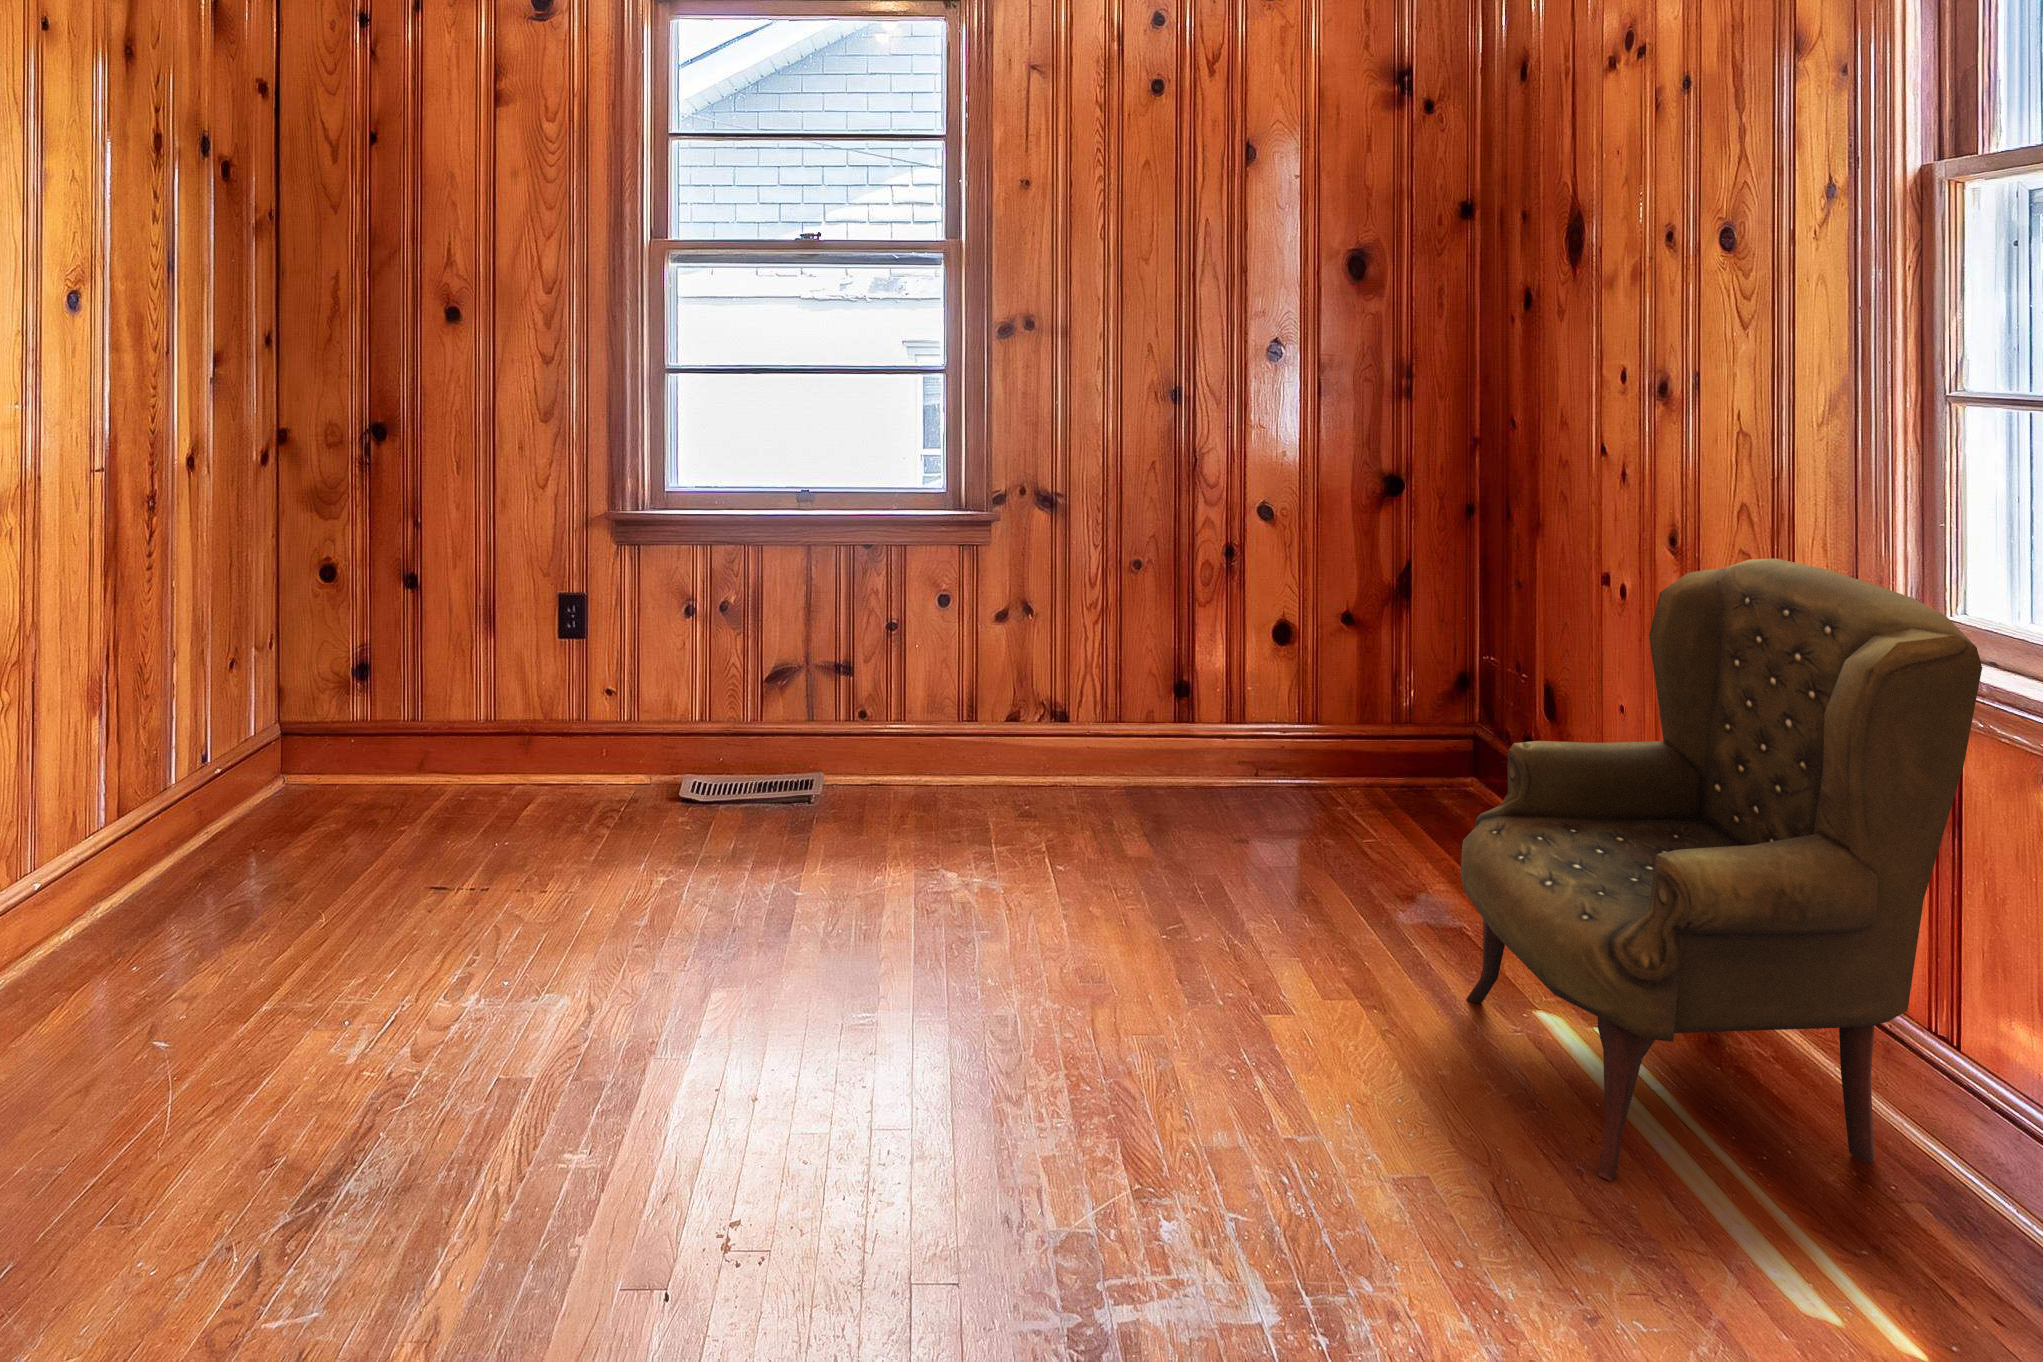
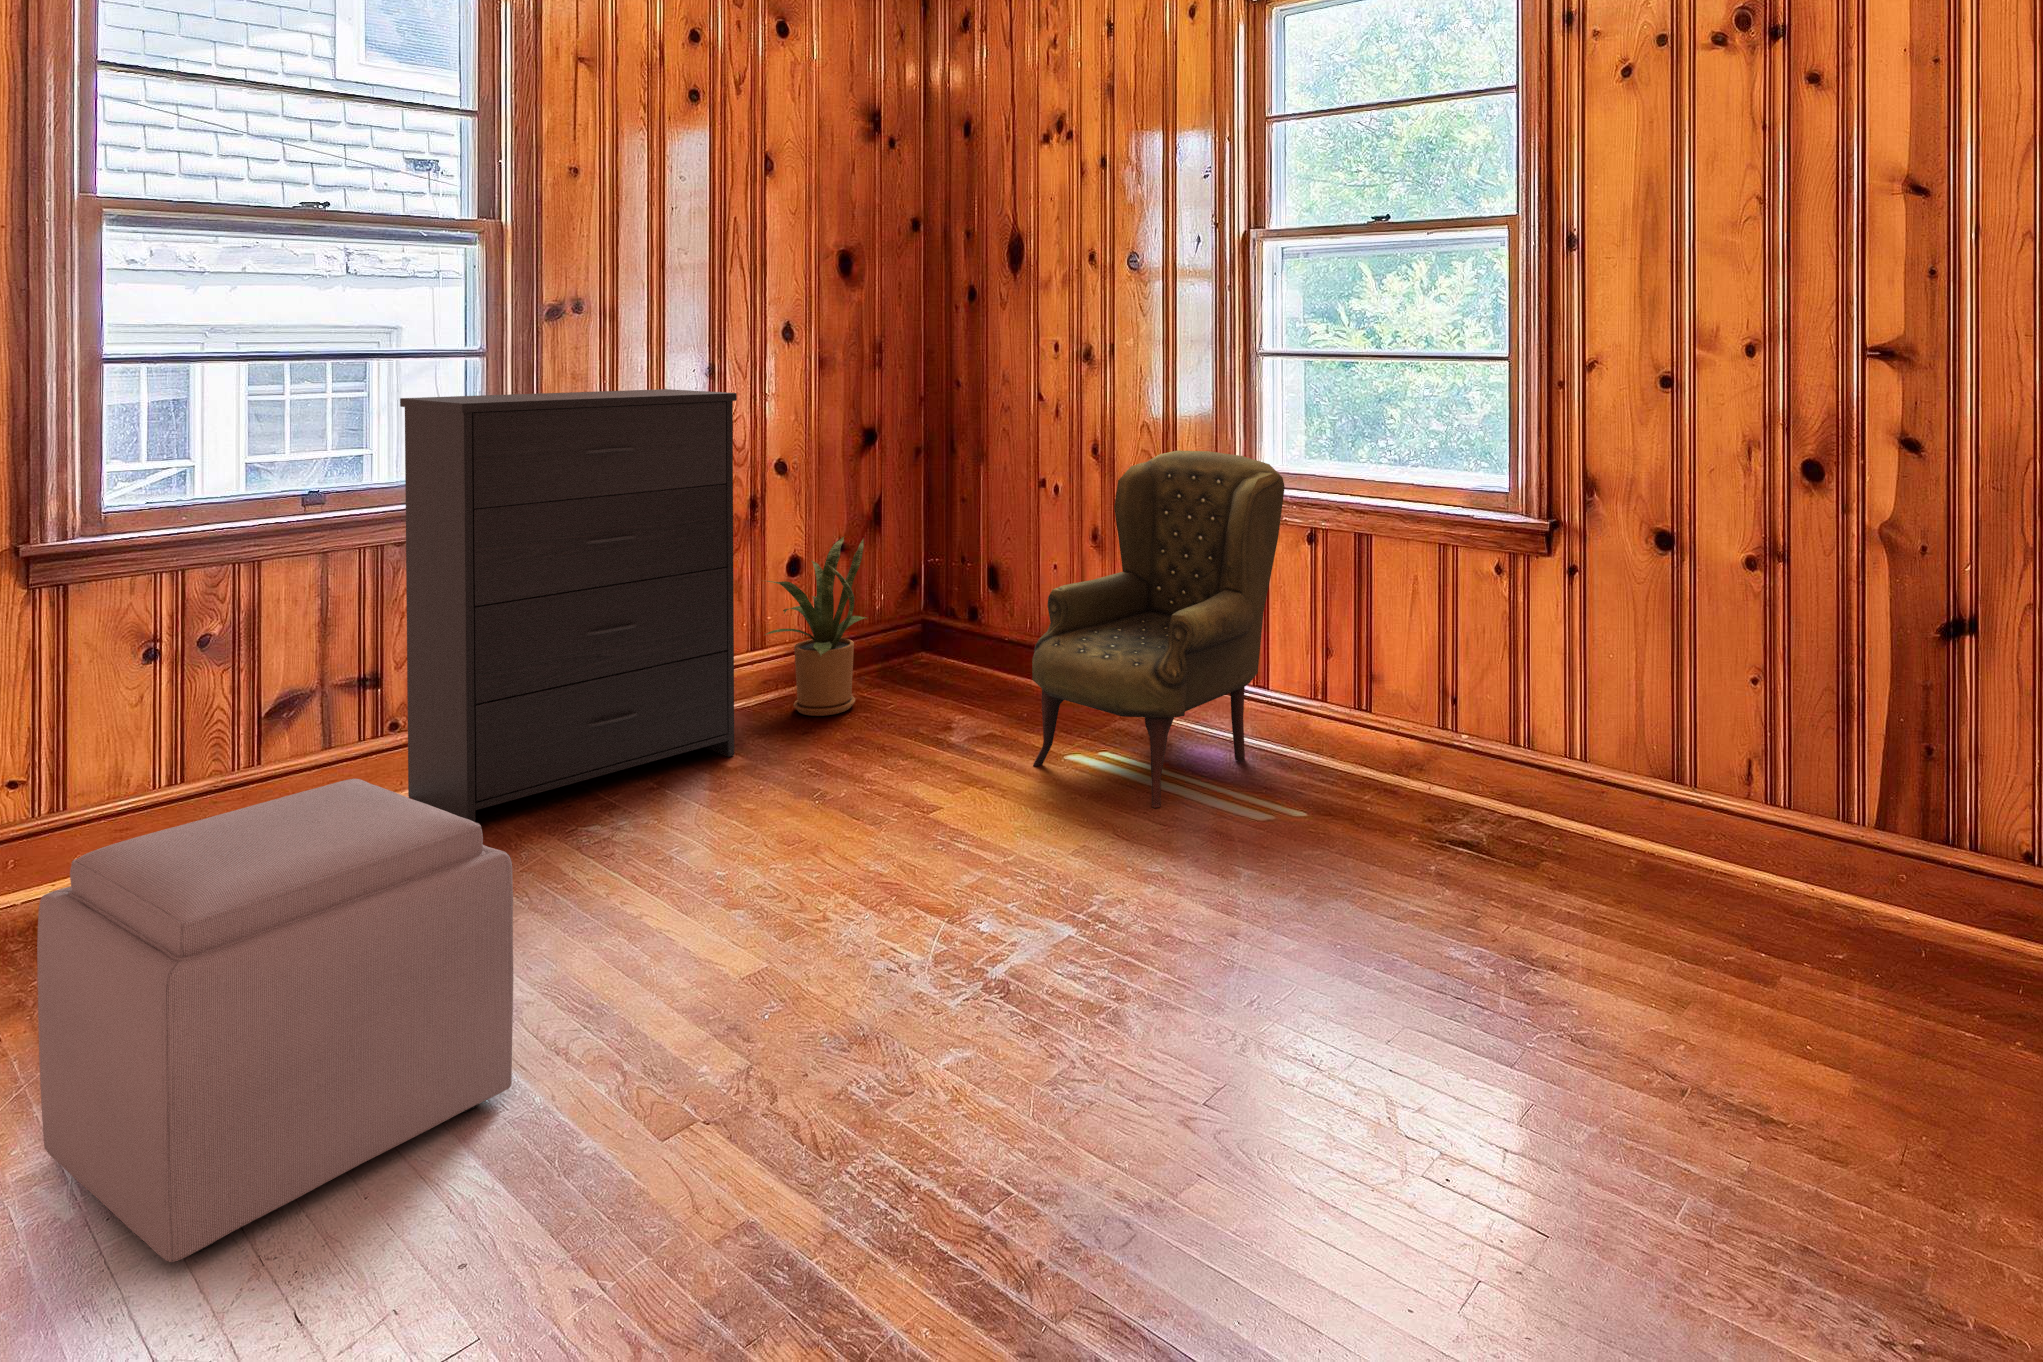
dresser: none [854,410,1143,833] -> present [400,389,737,822]
house plant: none [1199,598,1359,817] -> present [765,537,867,716]
ottoman: none [254,777,607,1184] -> present [37,779,513,1262]

